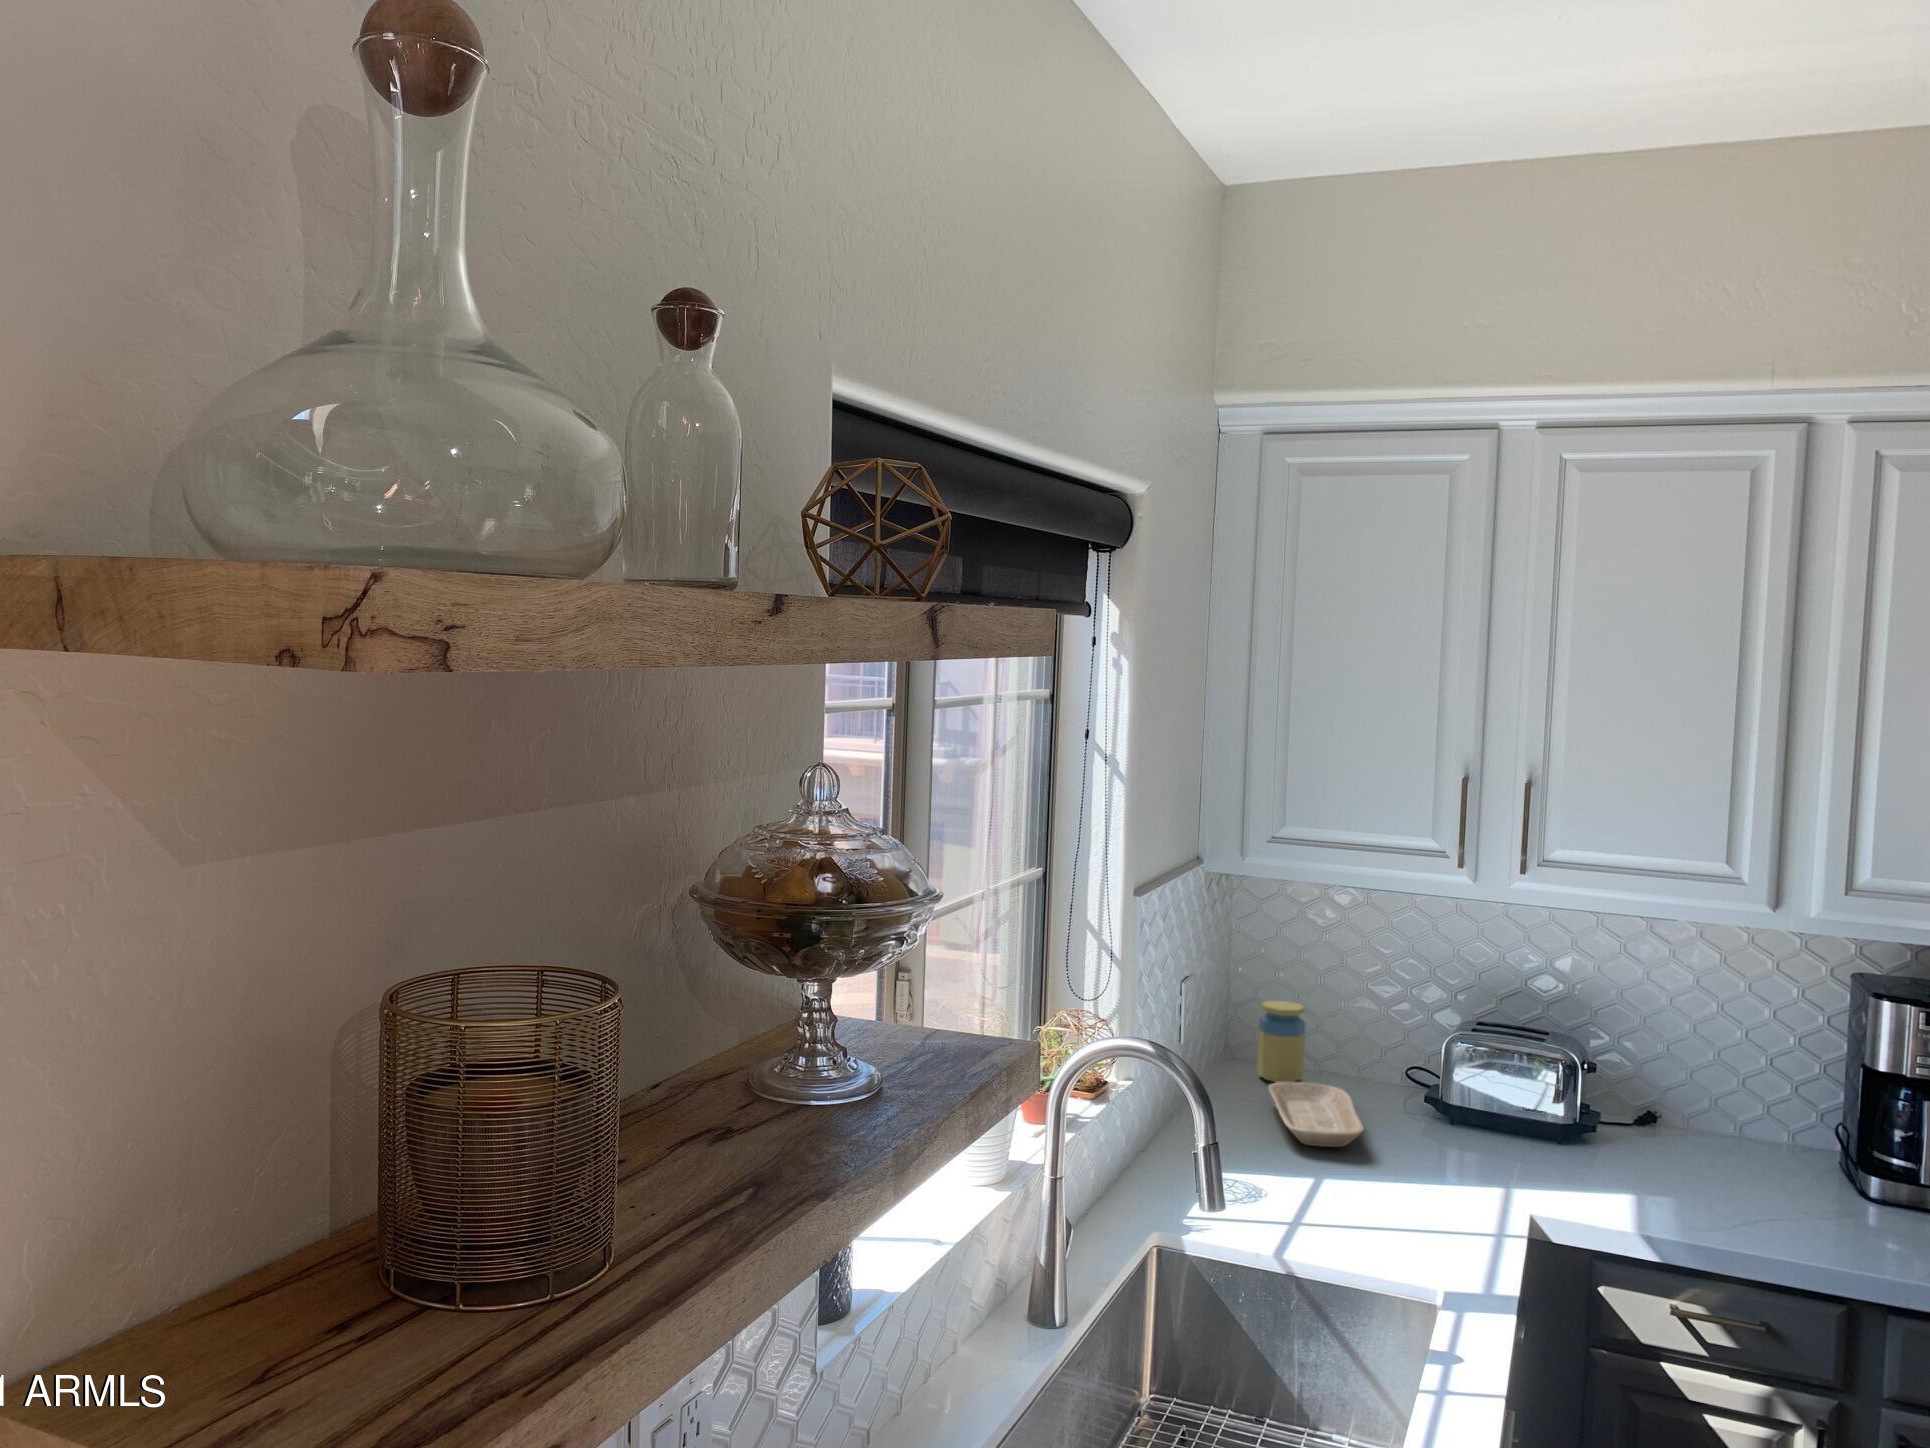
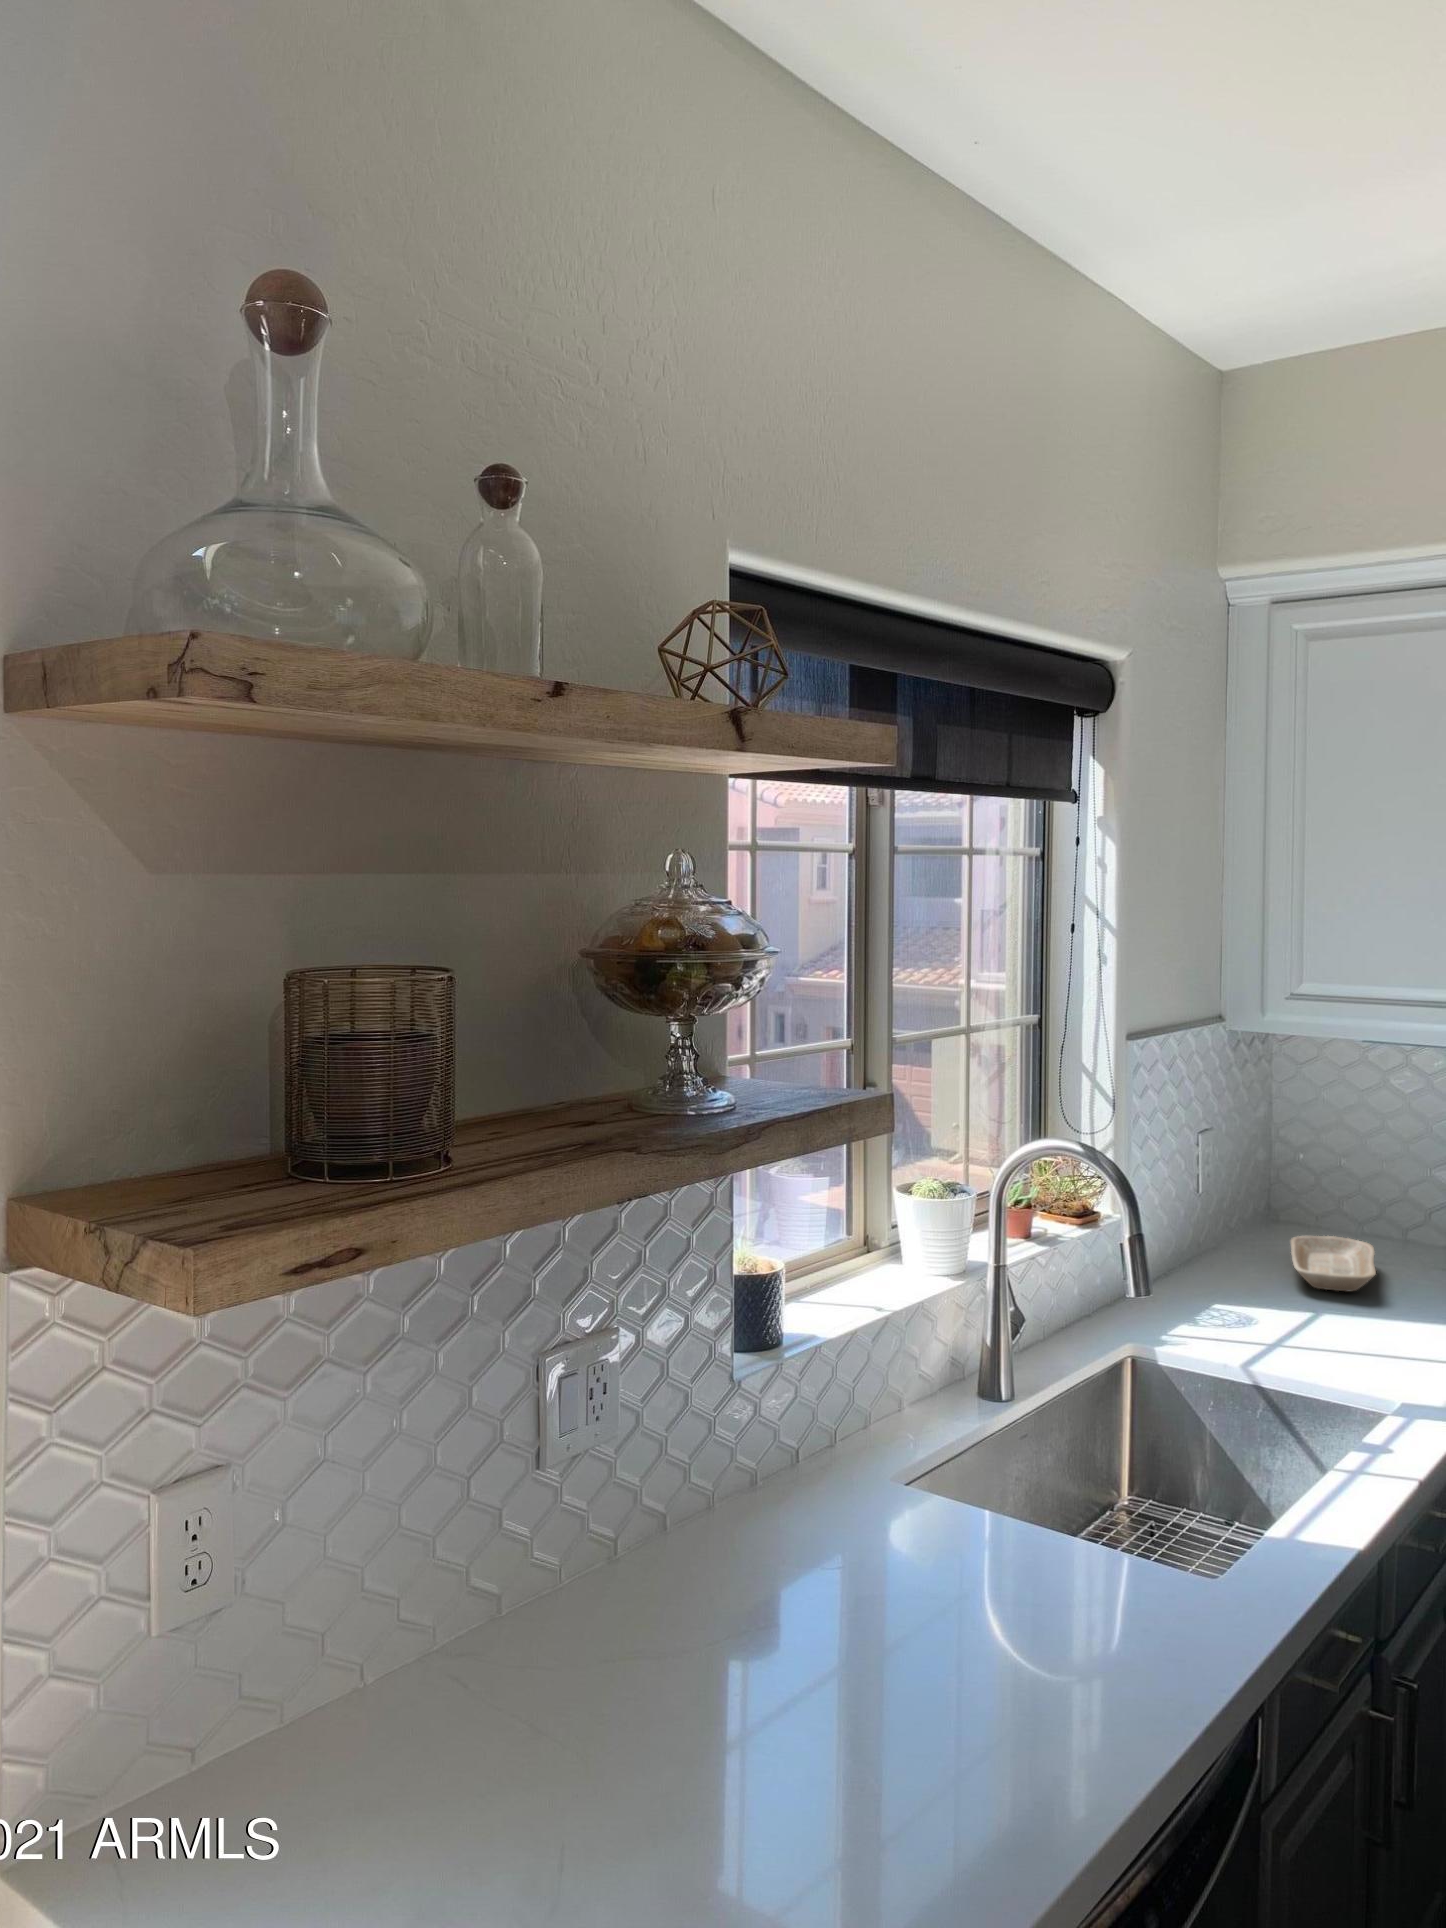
jar: present [1257,1001,1305,1082] -> none [1291,1161,1339,1241]

